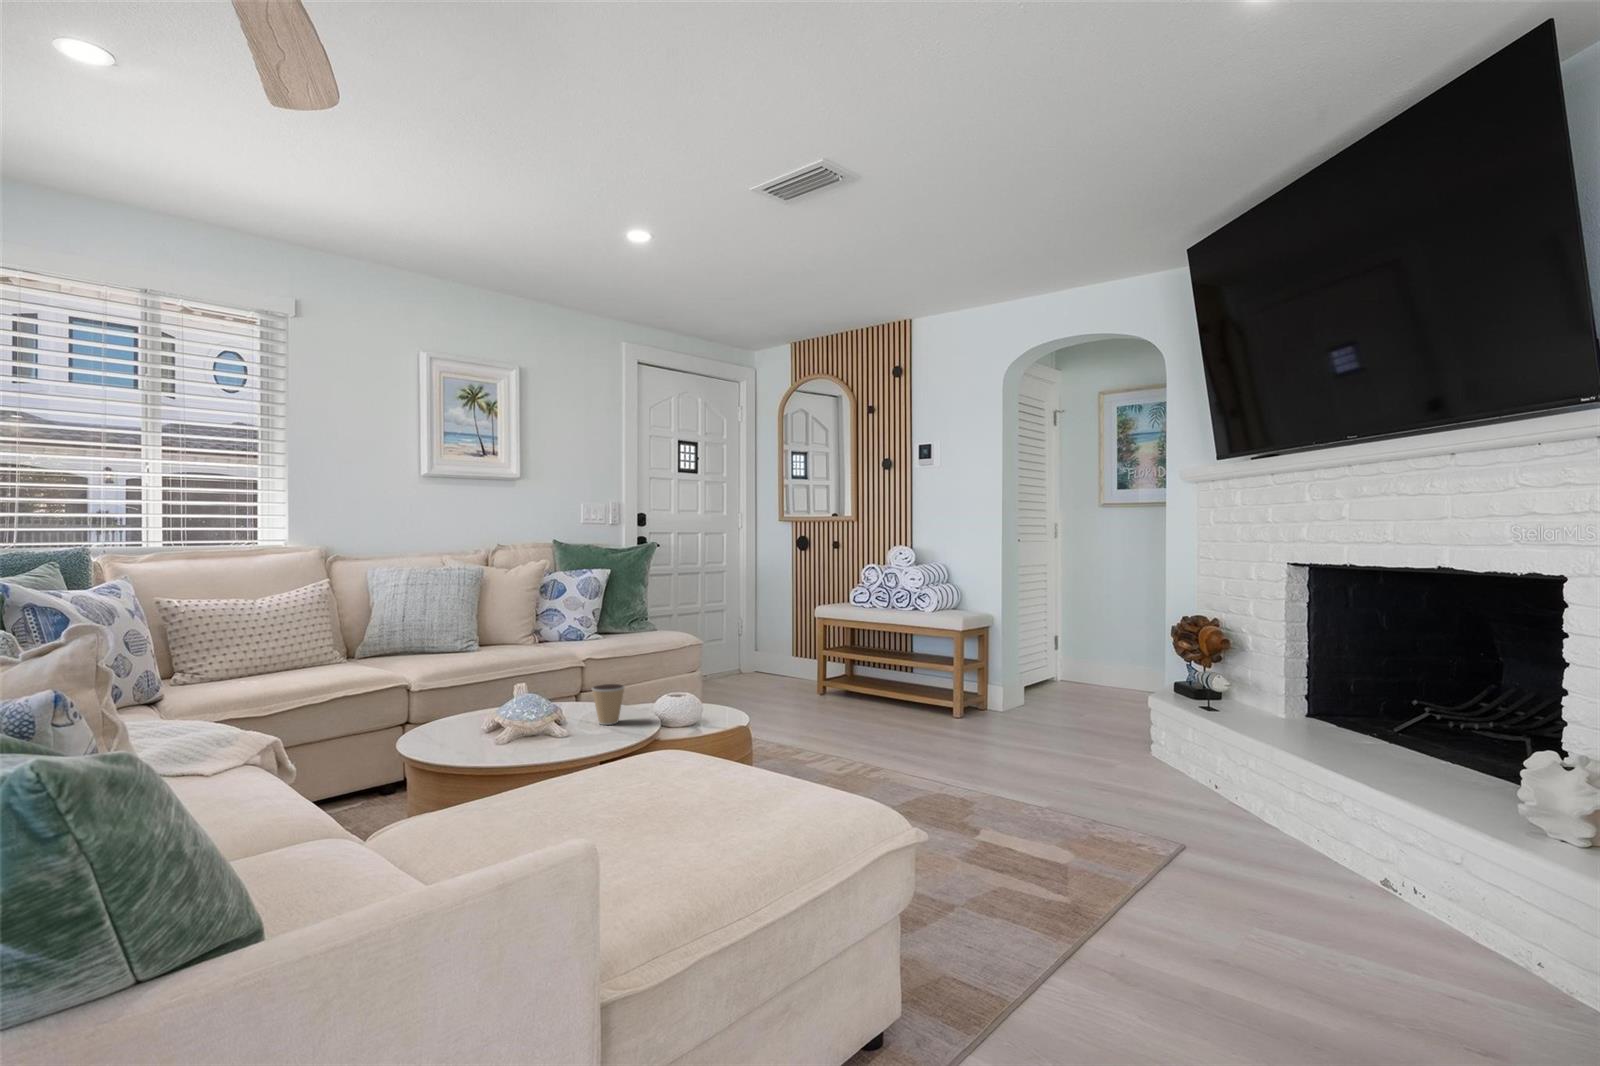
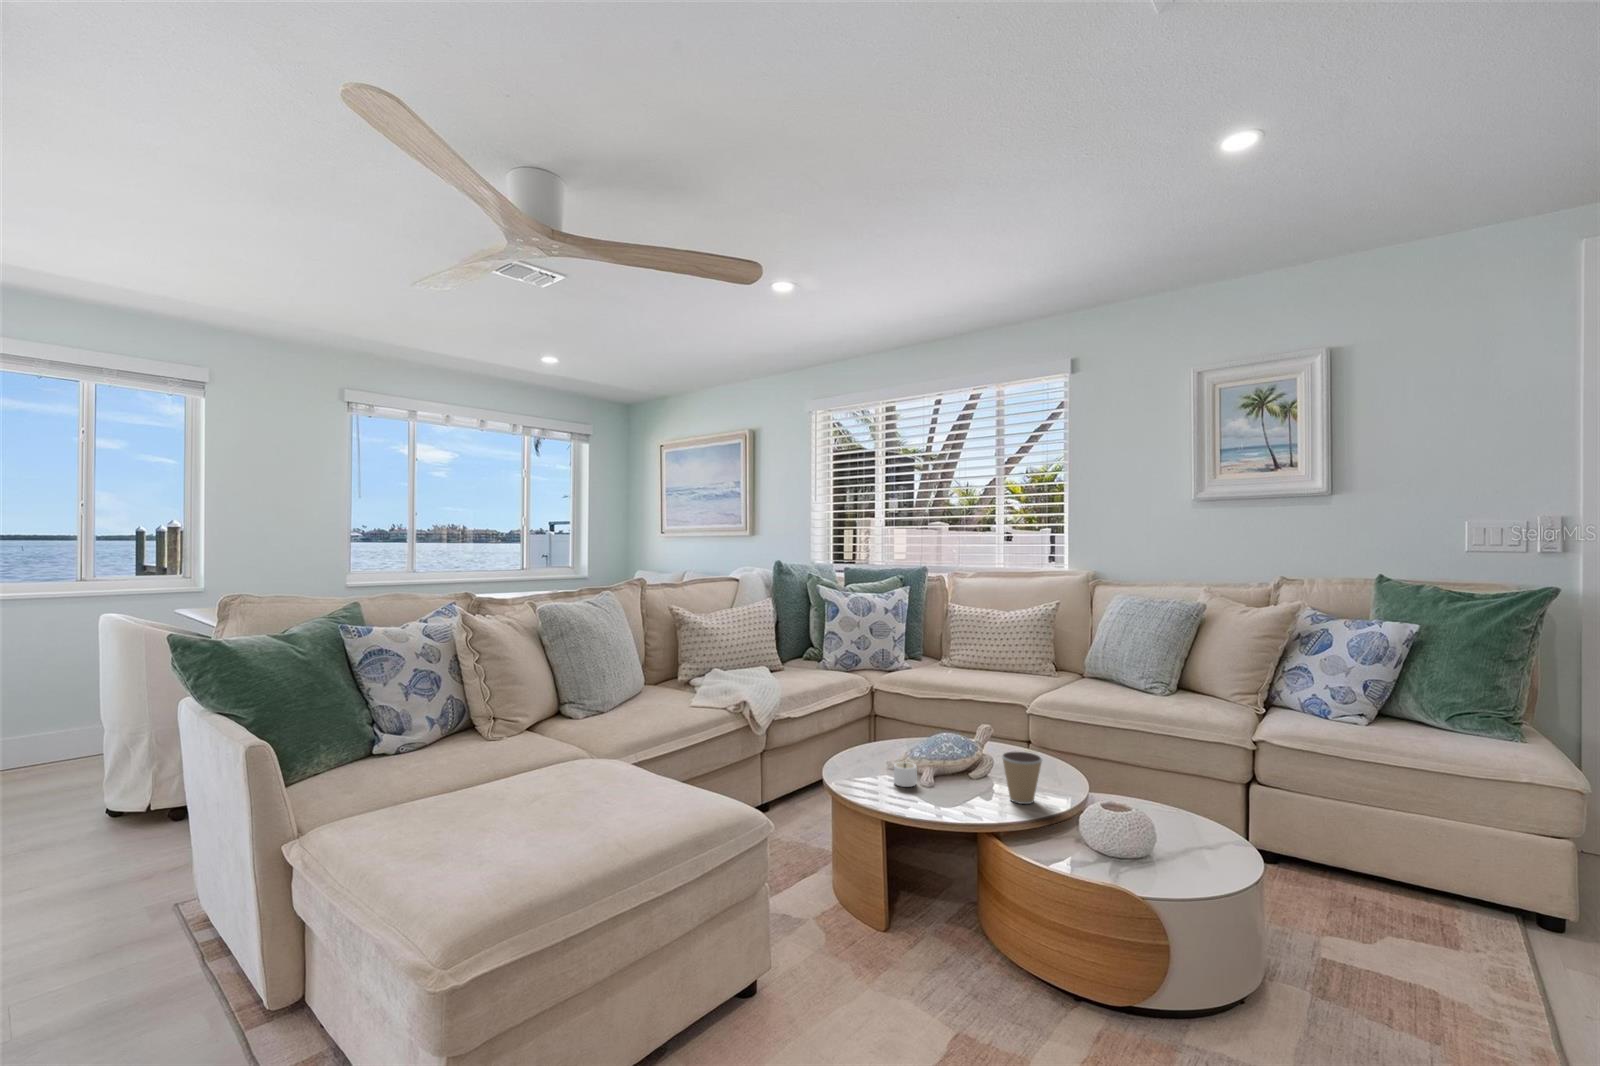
candle: none [519,725,553,748] -> present [894,762,917,787]

